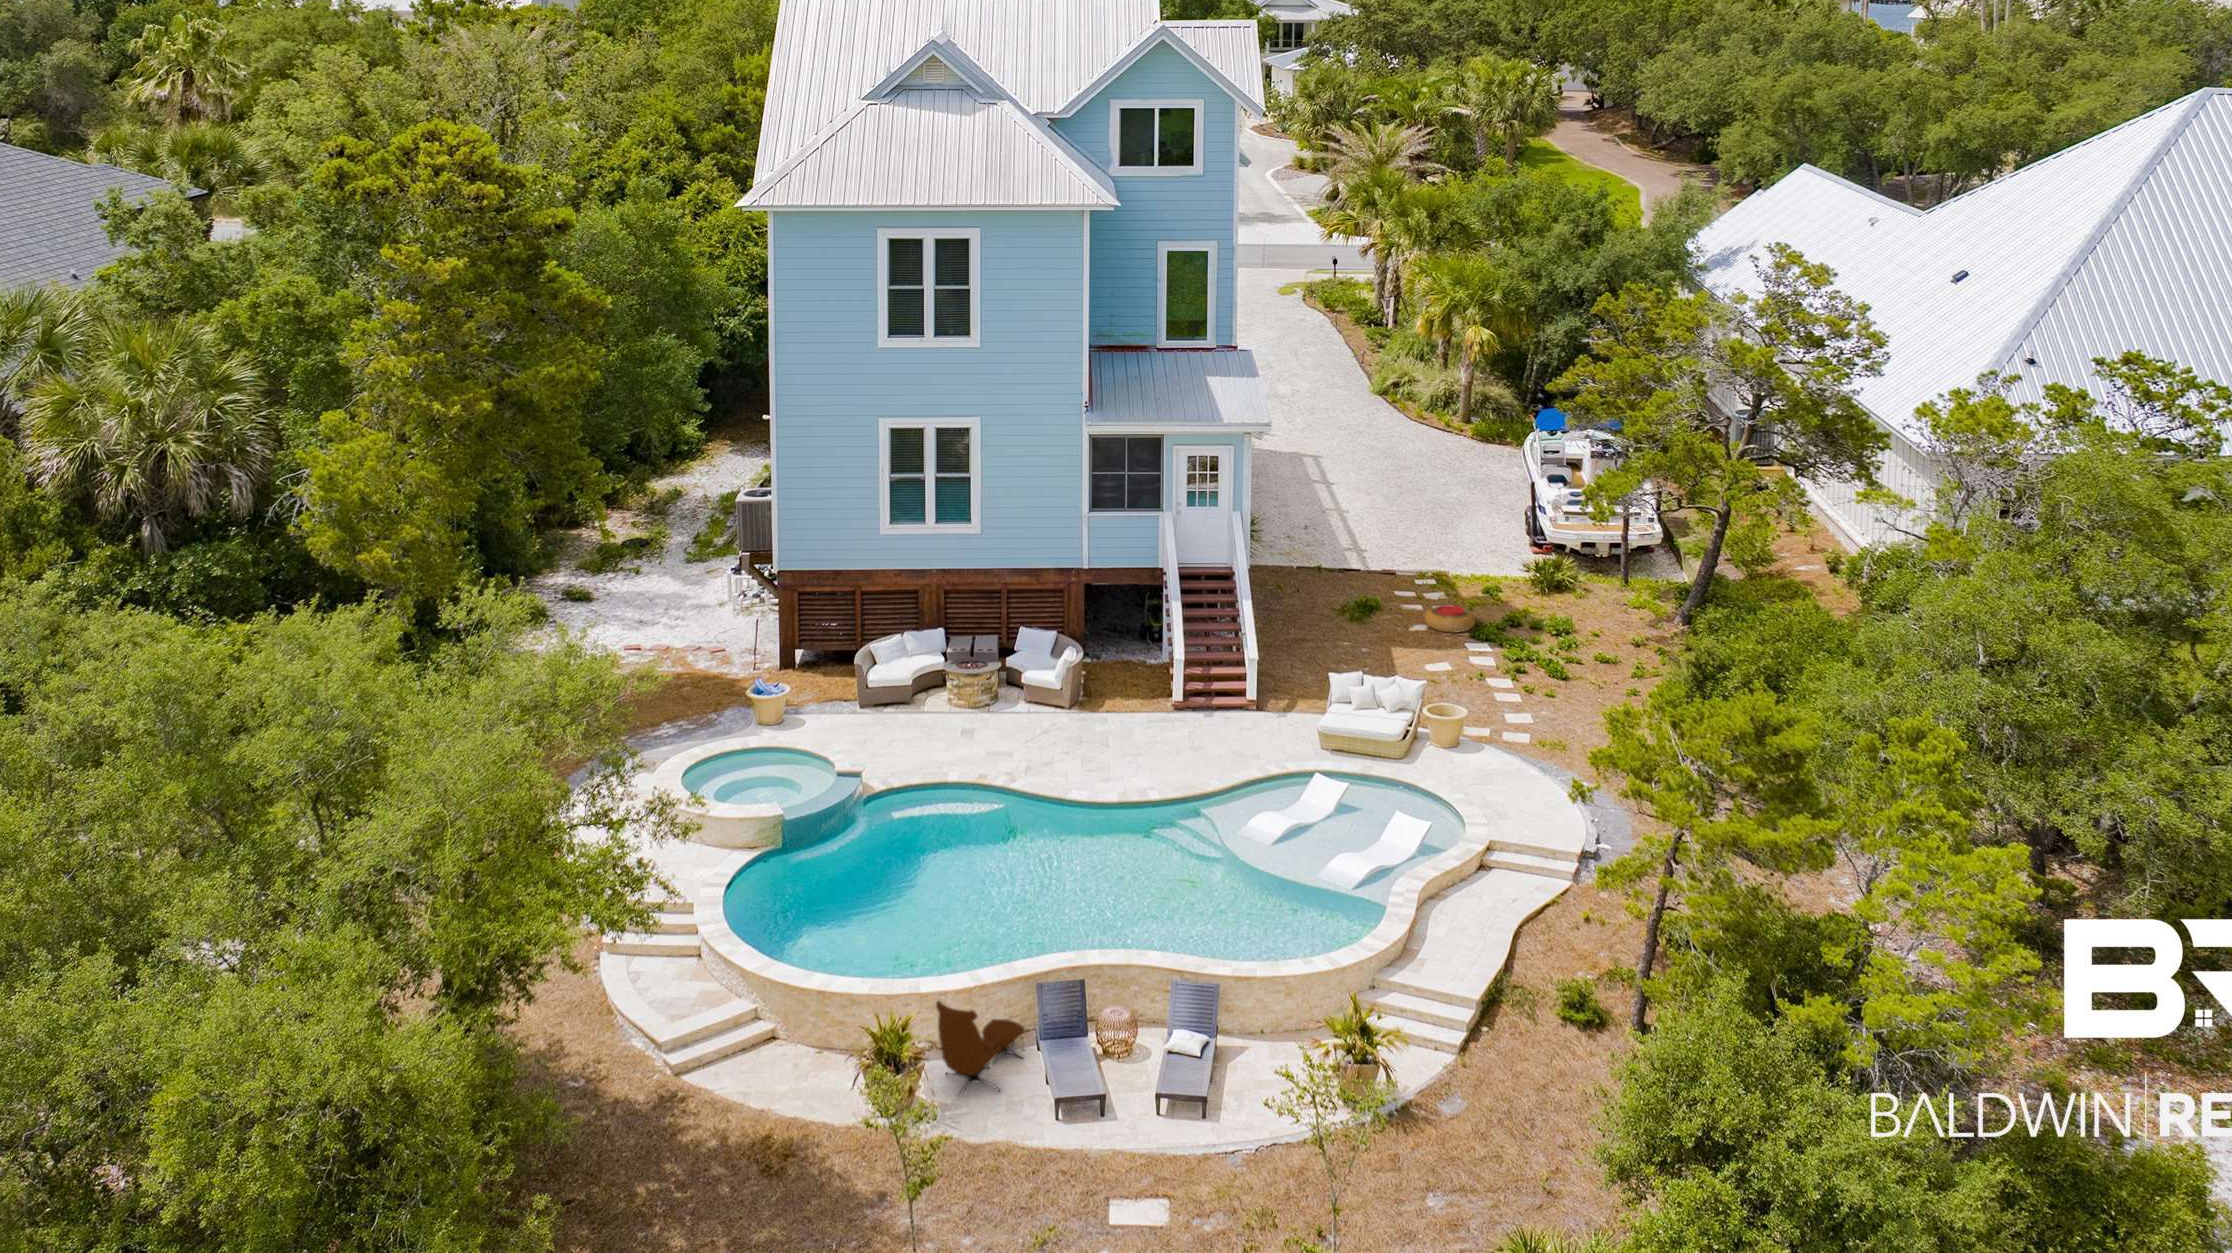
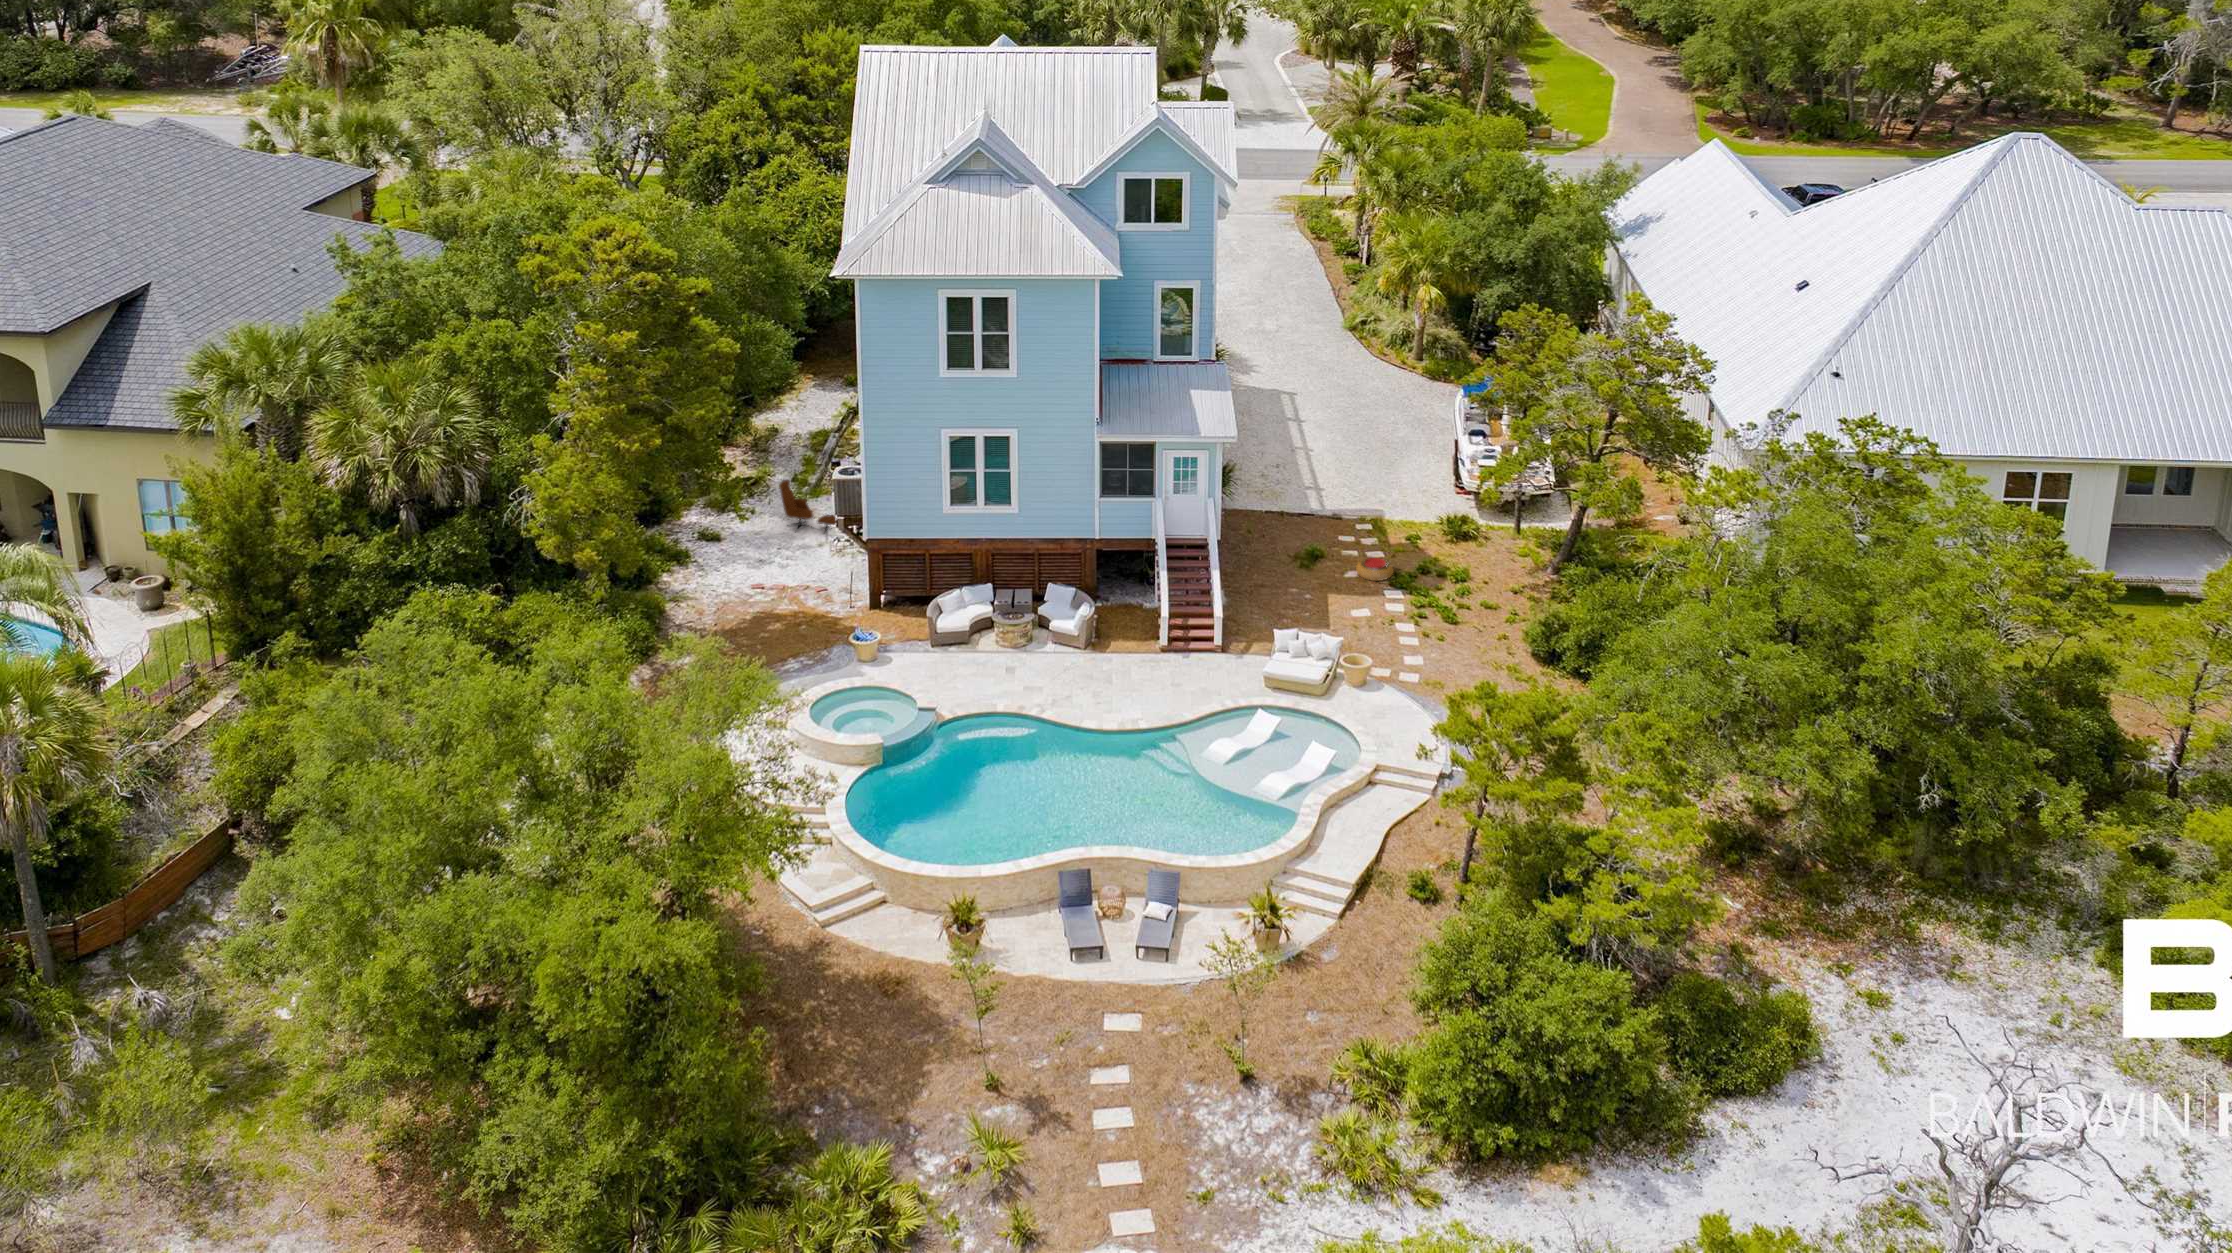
lounge chair: present [936,1001,1025,1098] -> present [779,480,836,530]

